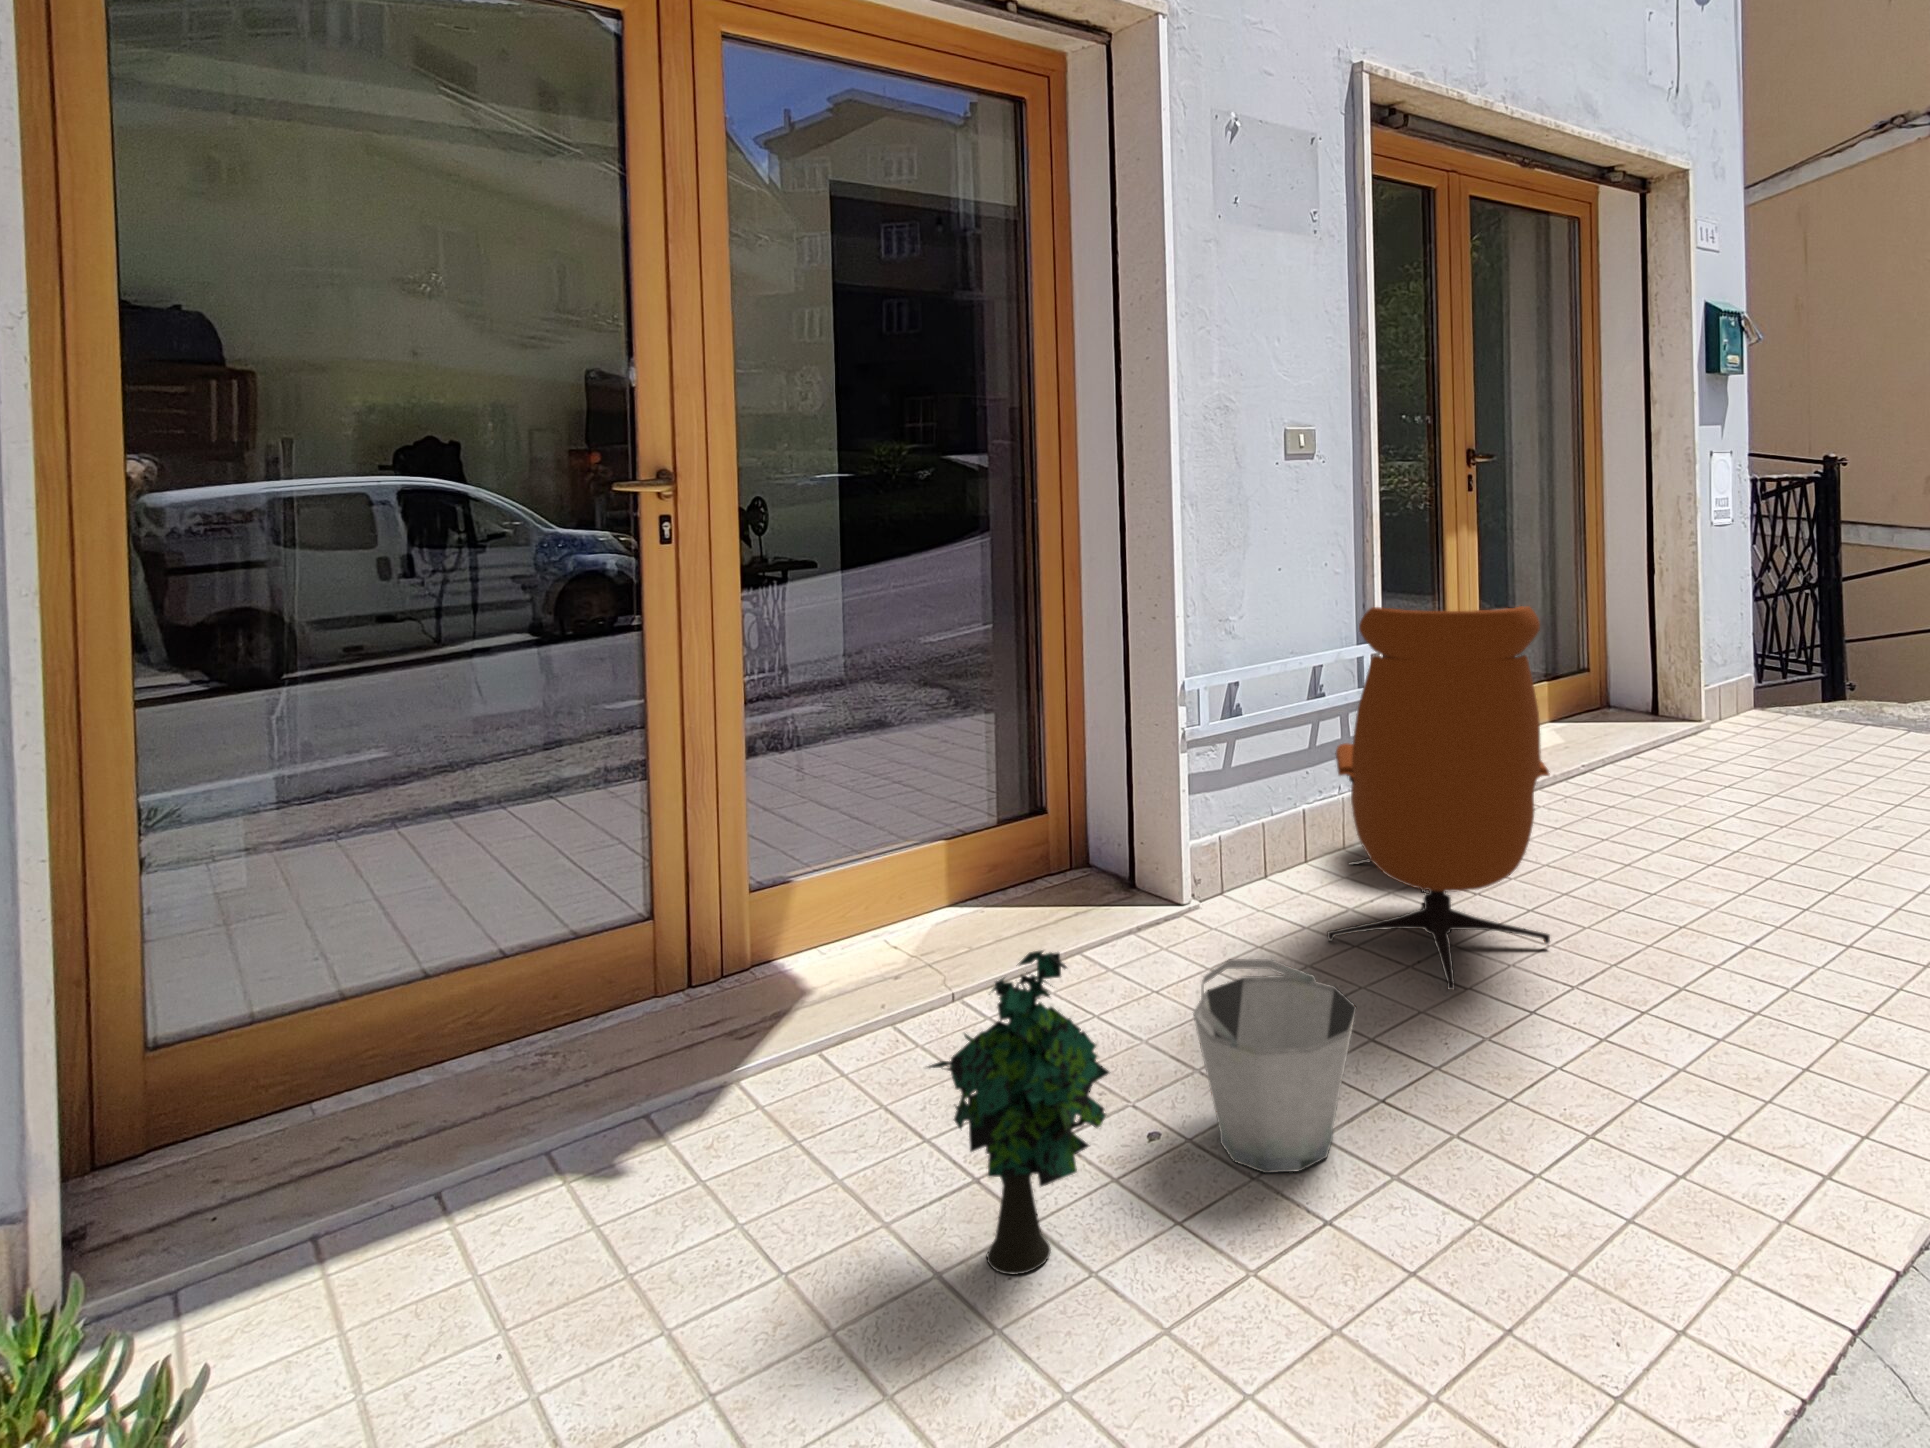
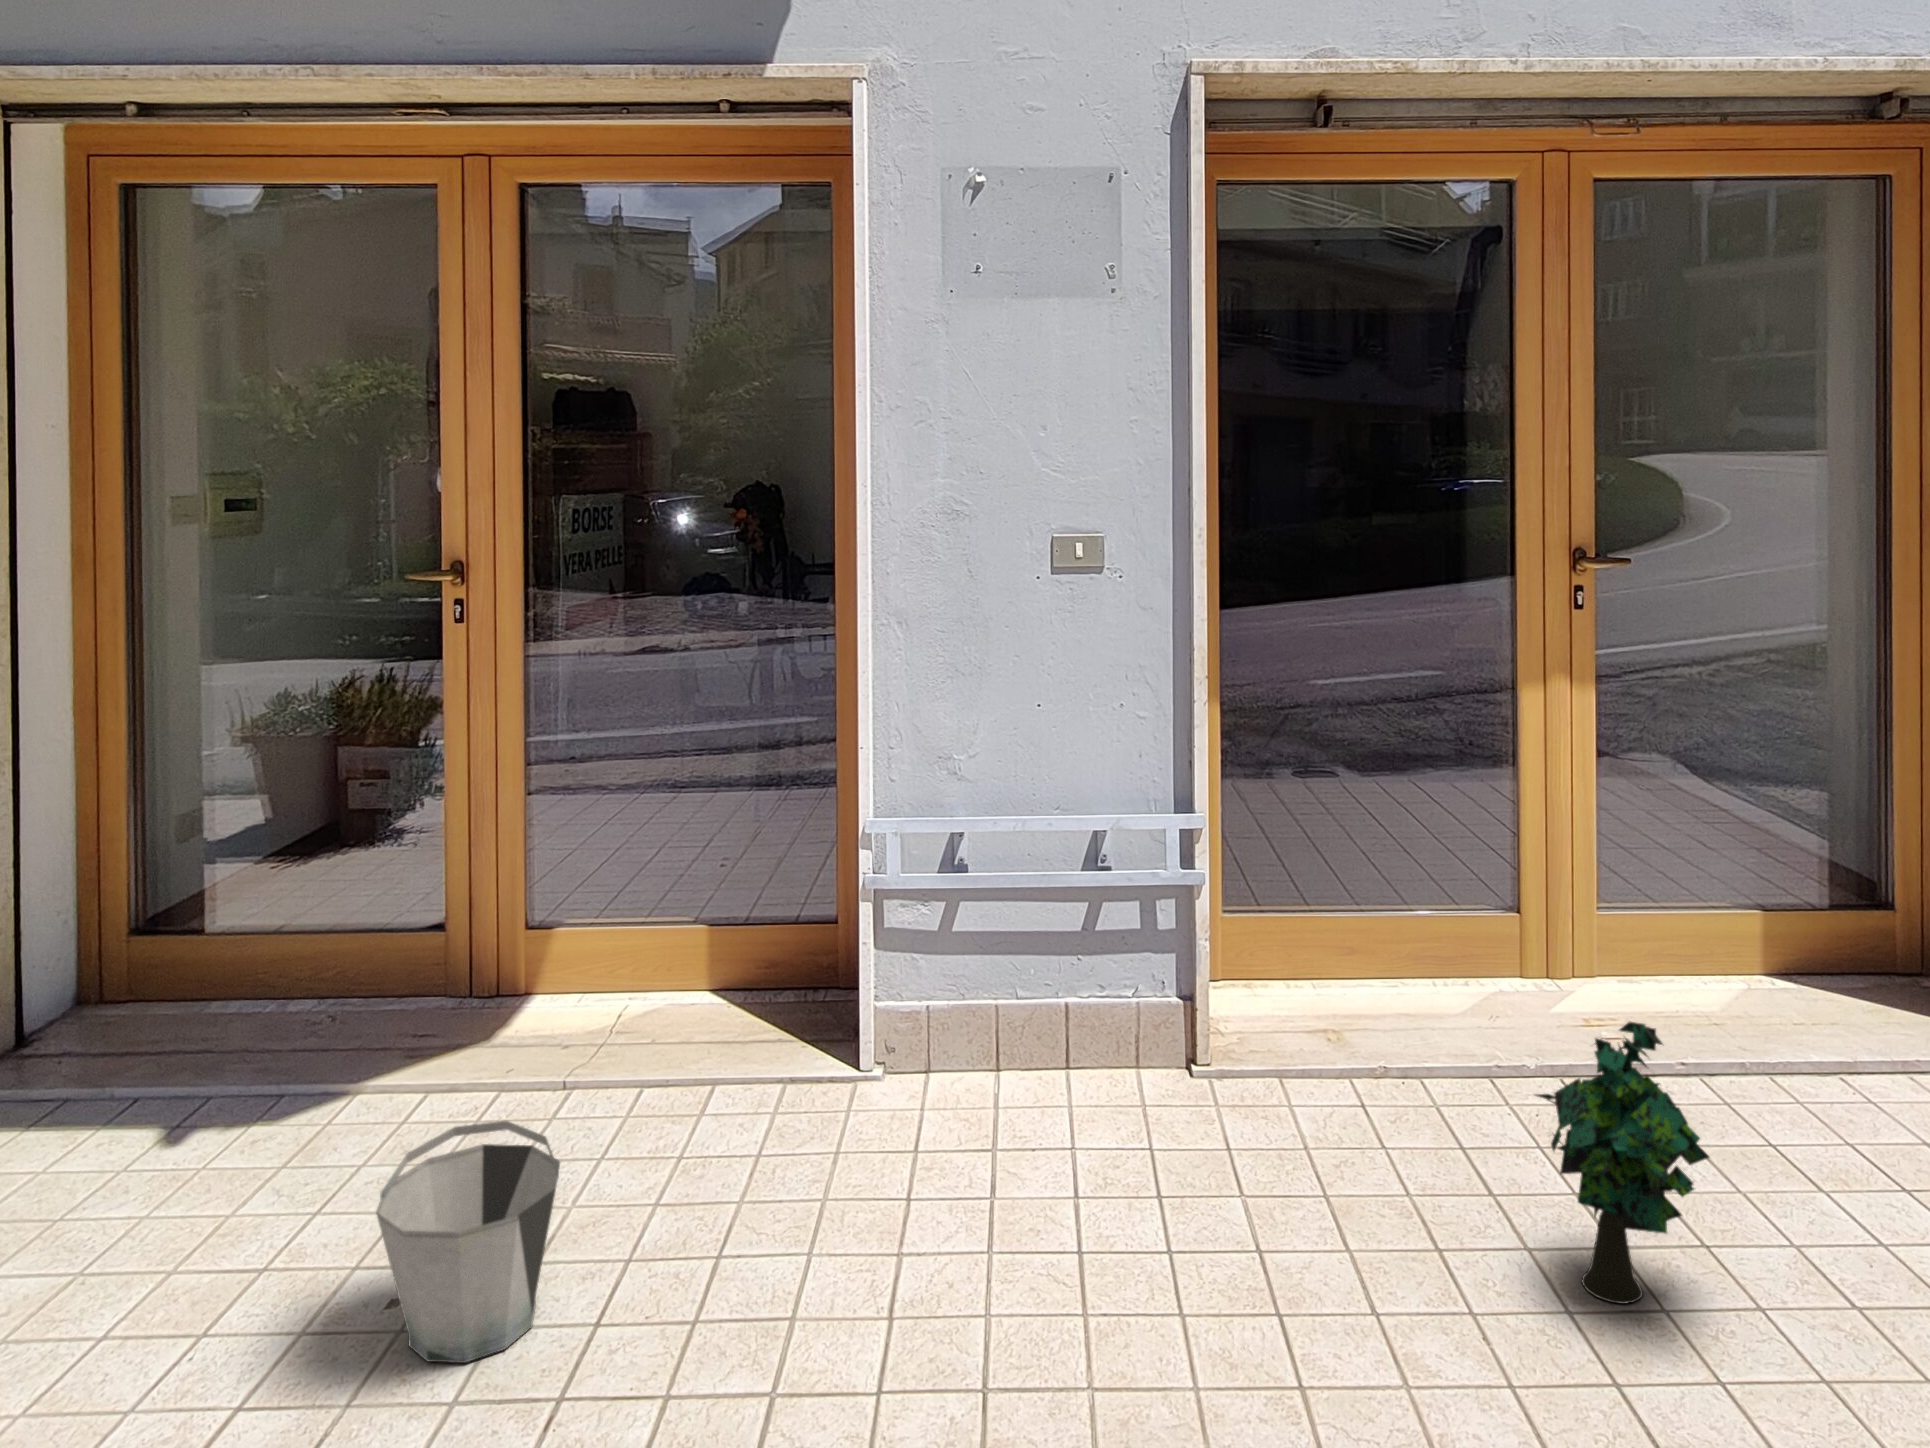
lounge chair: present [1327,606,1550,990] -> none [798,772,1260,1270]
decorative plant: present [928,950,1109,1274] -> present [1535,1022,1709,1304]

